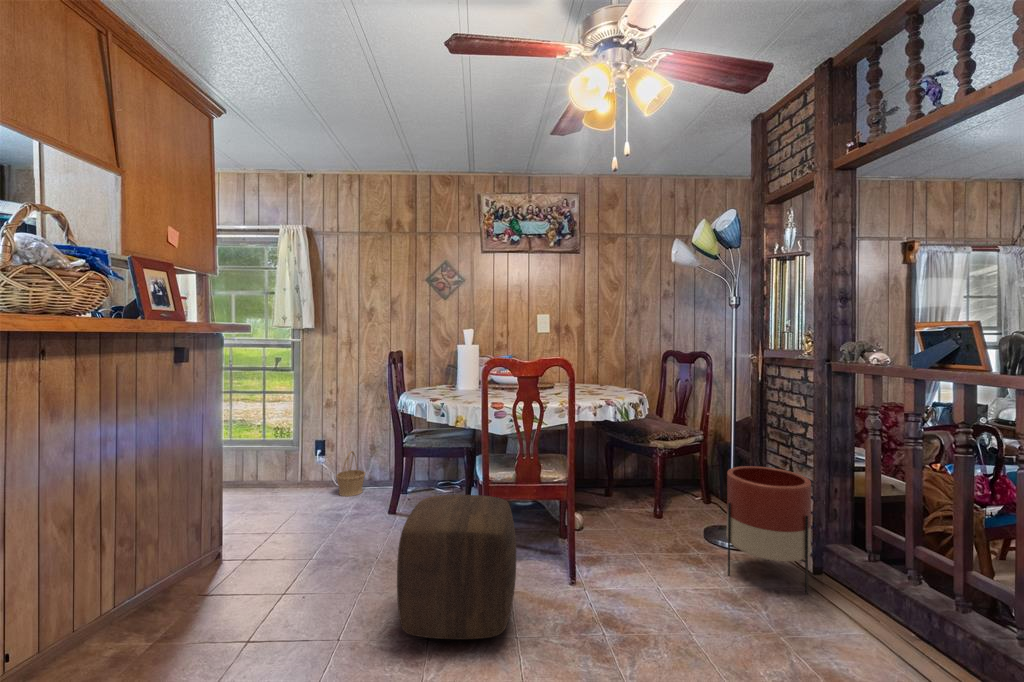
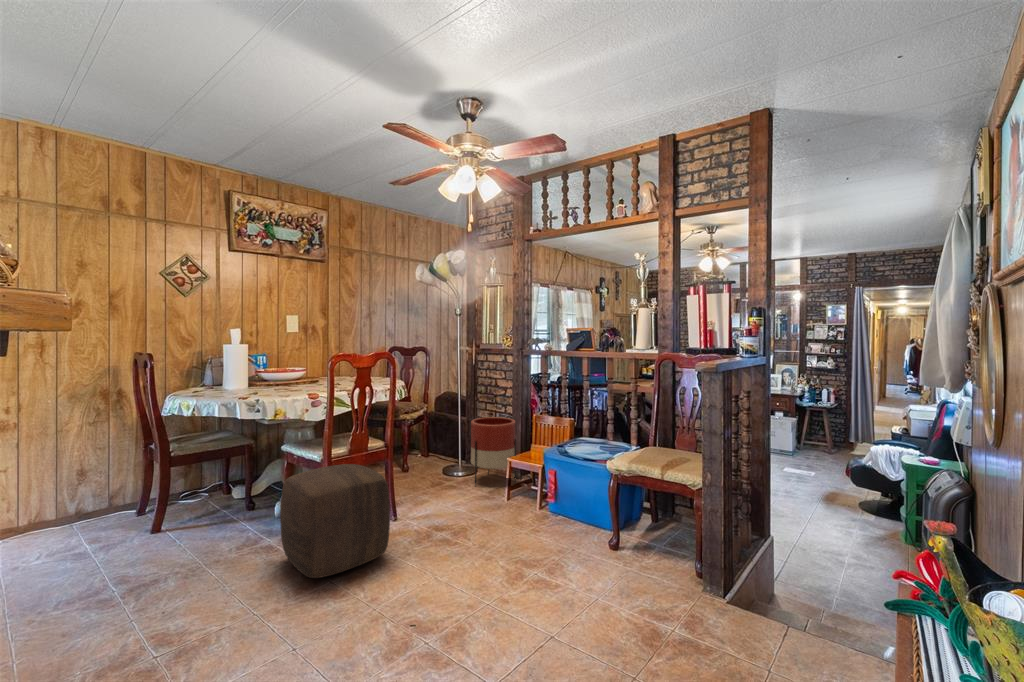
basket: present [336,451,365,496] -> none [30,478,80,537]

